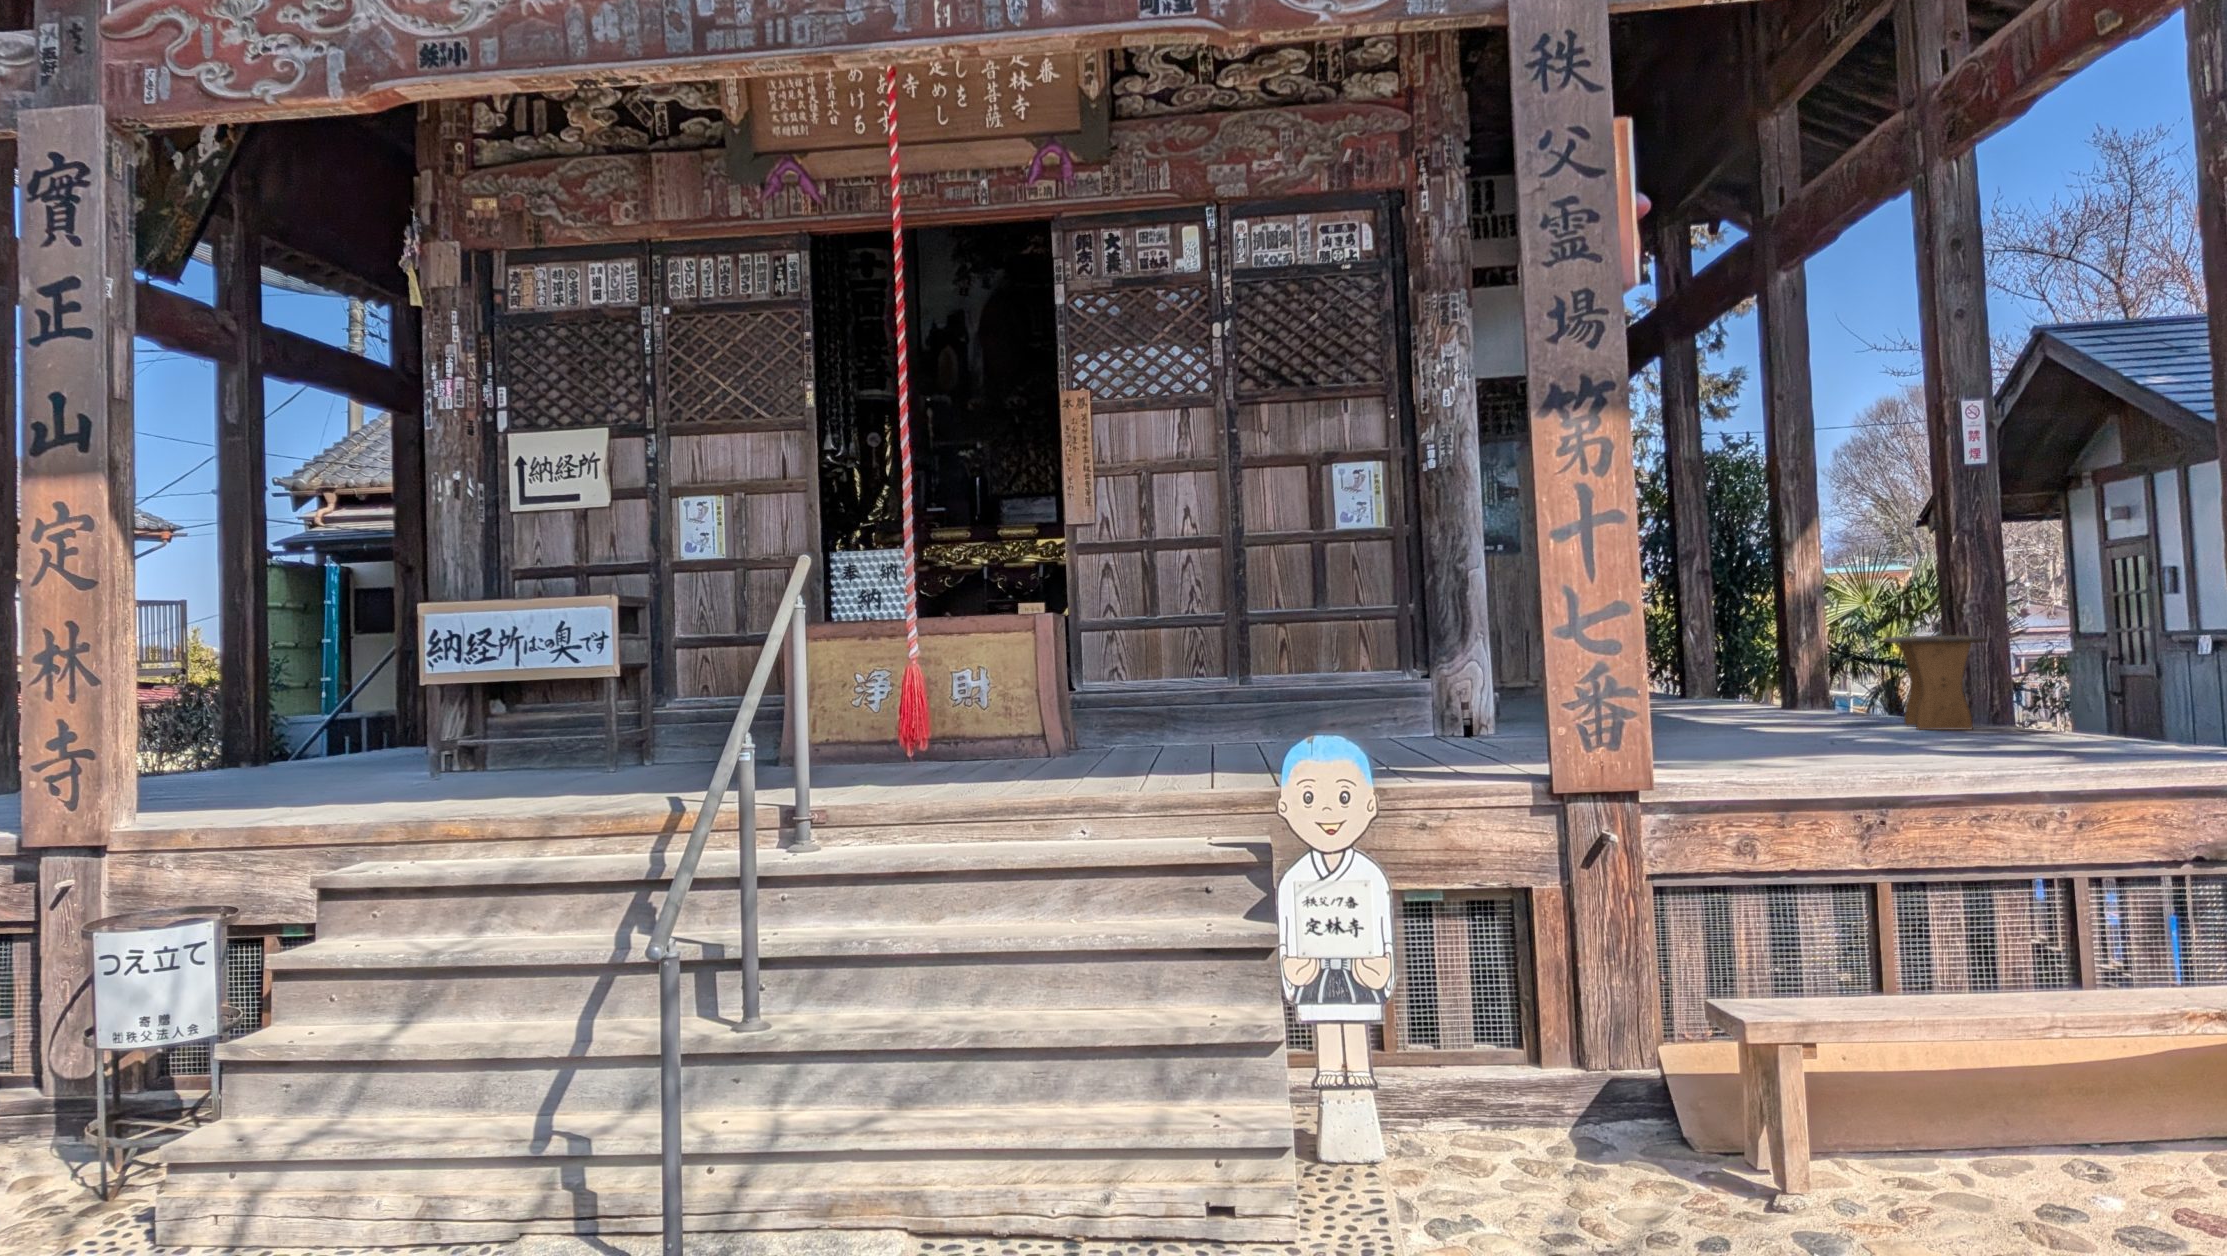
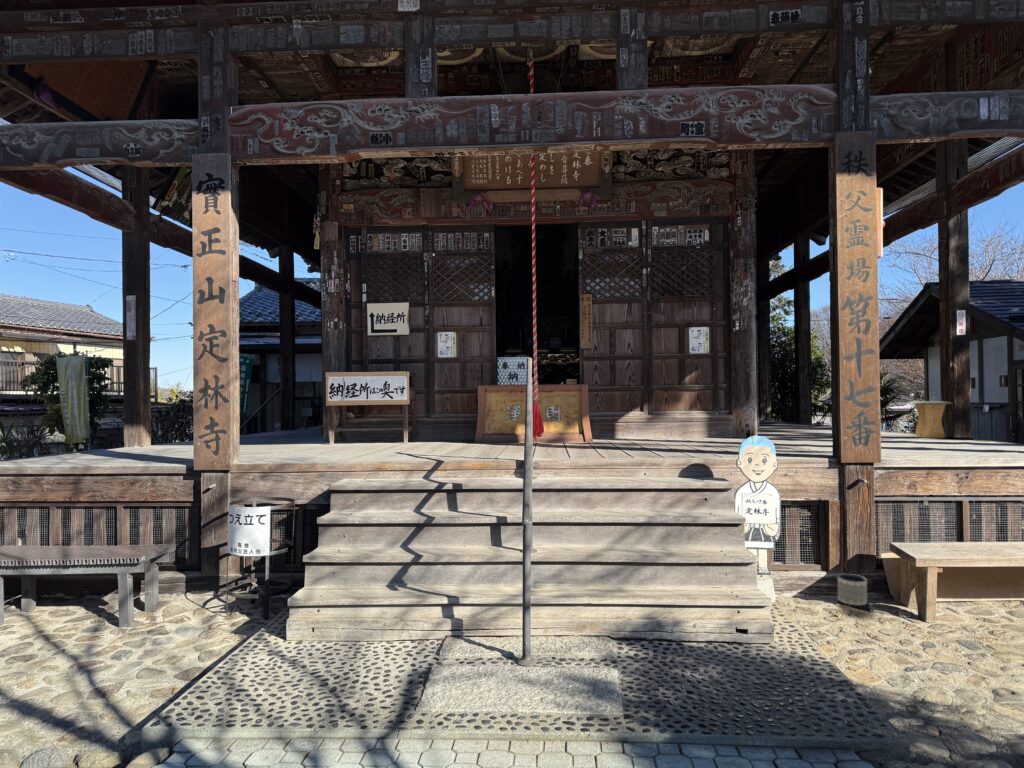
planter: none [1566,1084,1638,1165] -> present [838,574,867,606]

